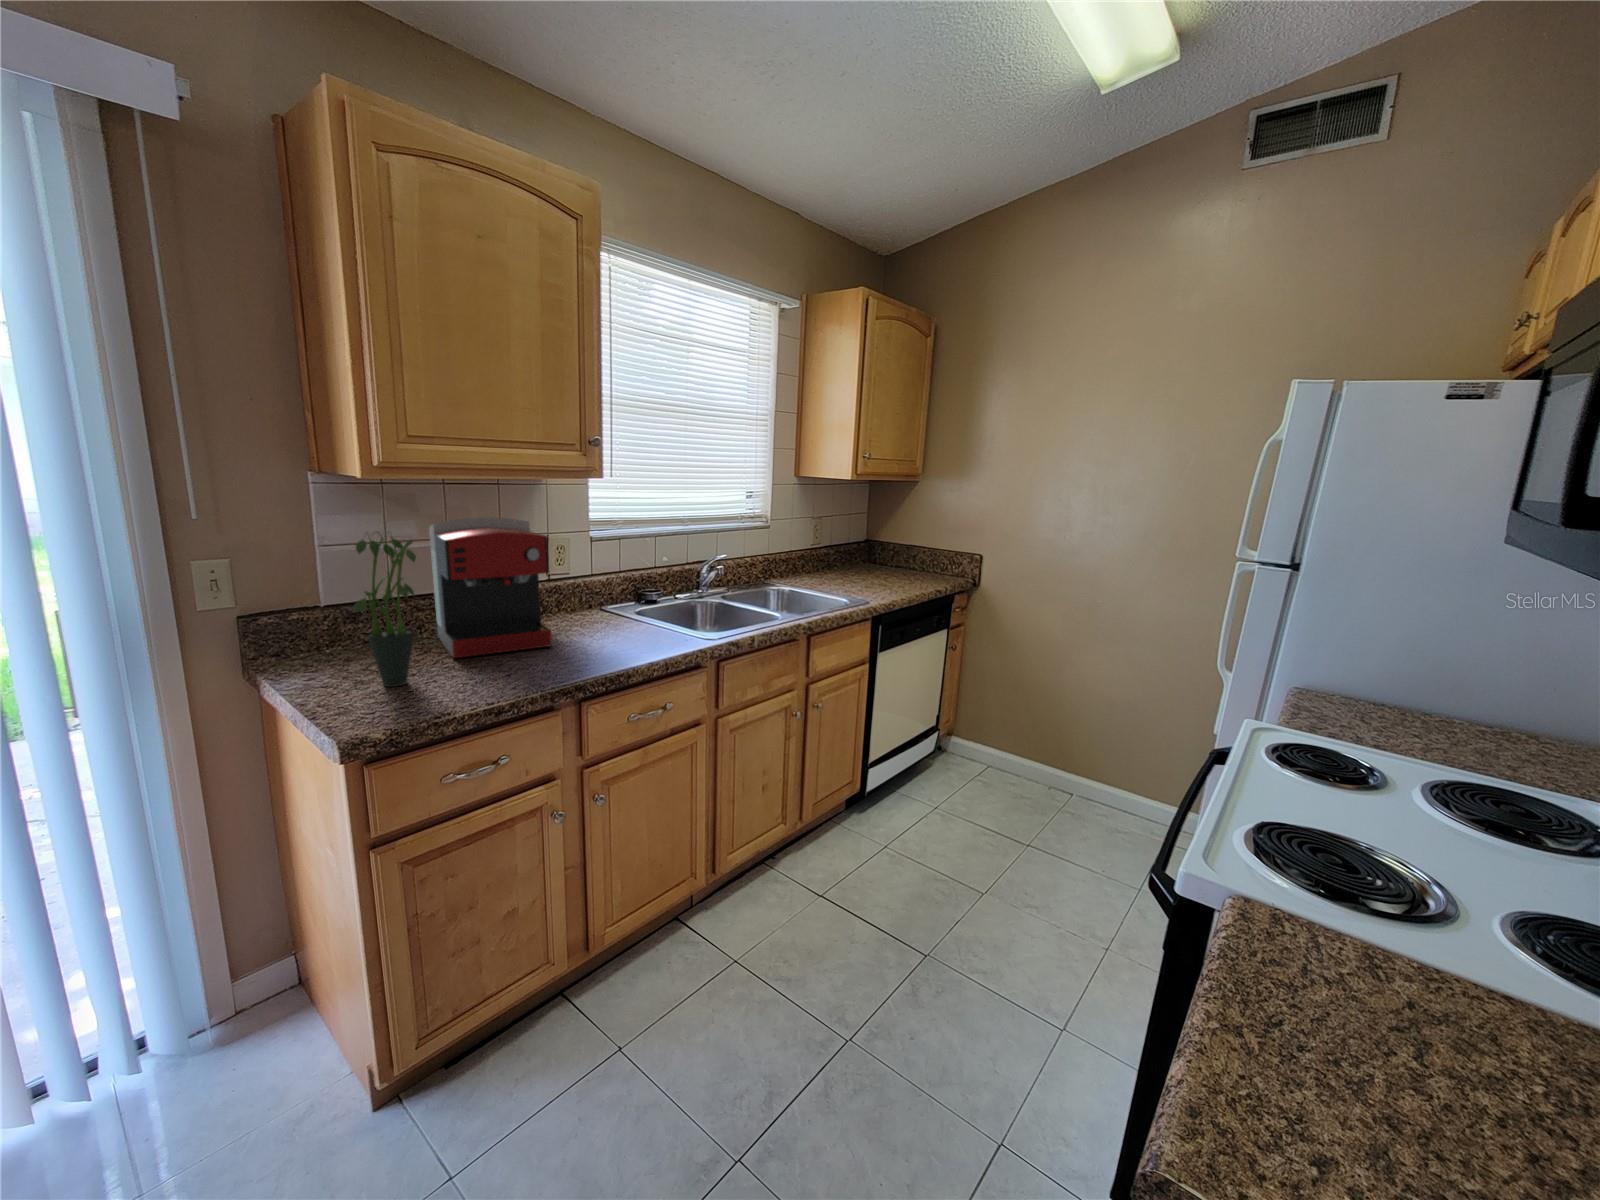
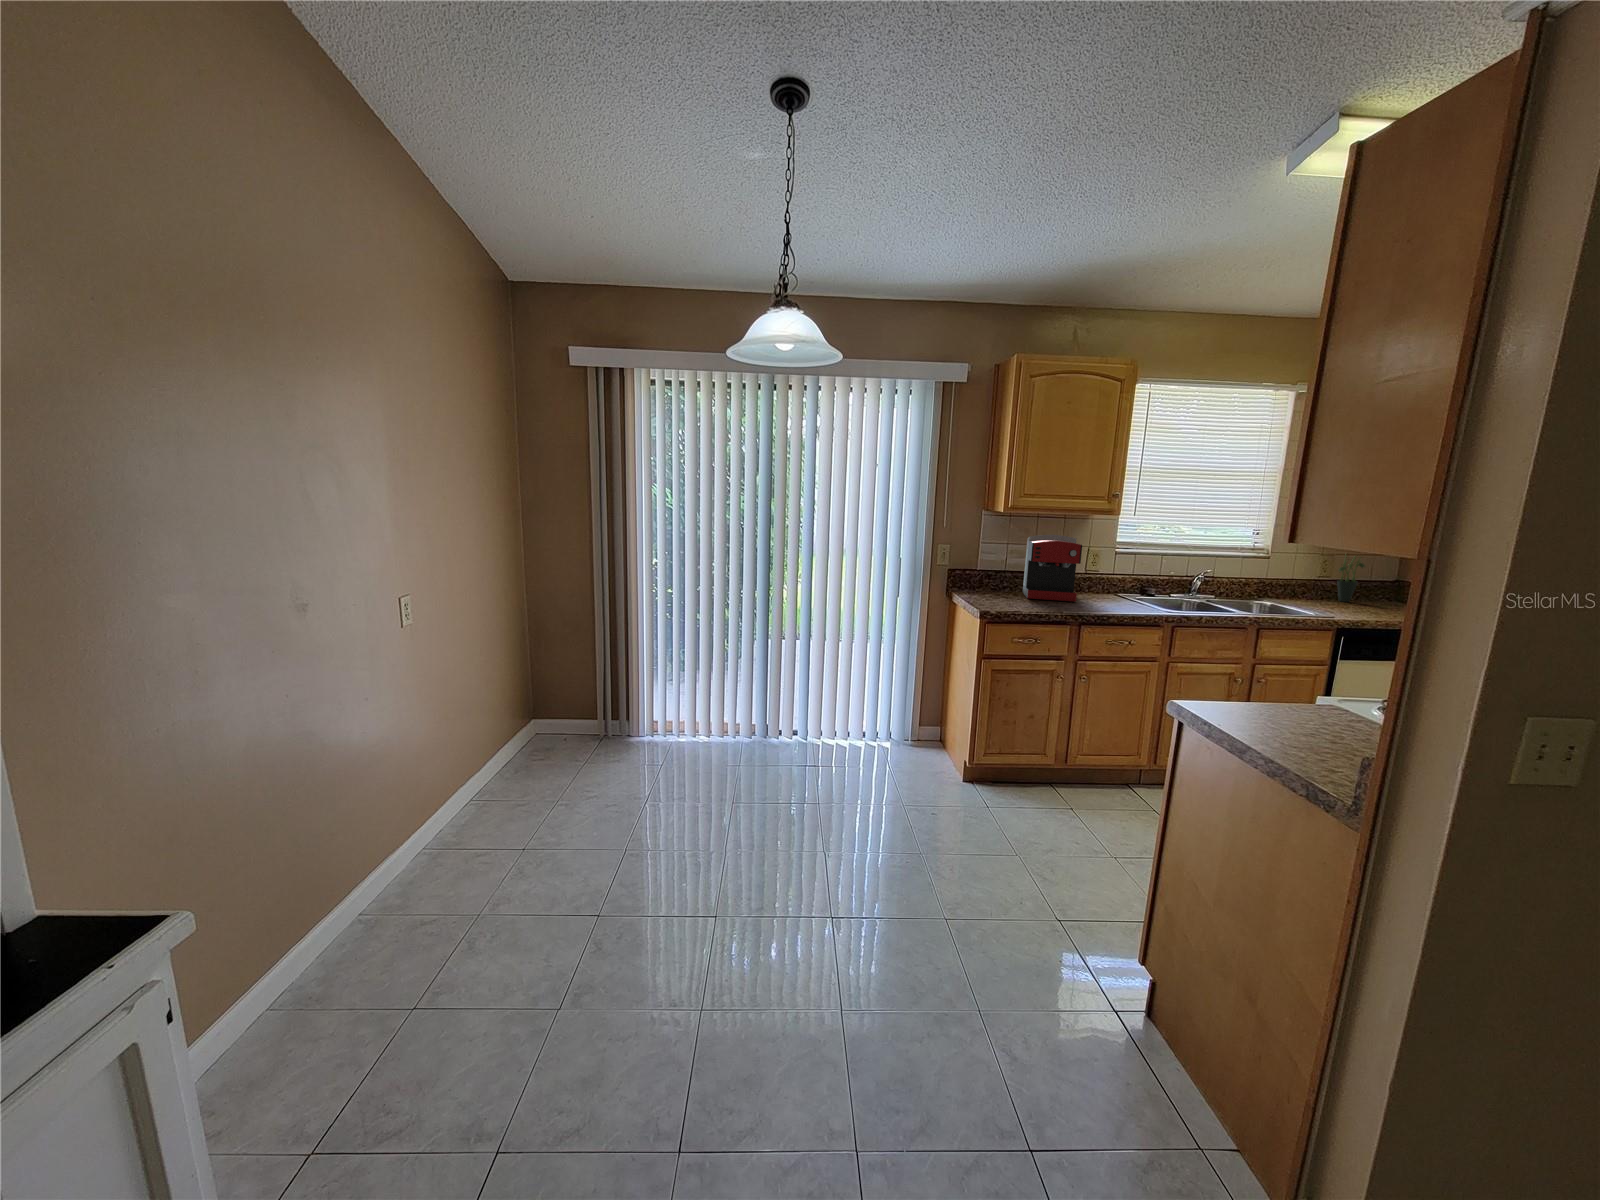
potted plant: present [353,532,416,687] -> present [1337,556,1365,602]

